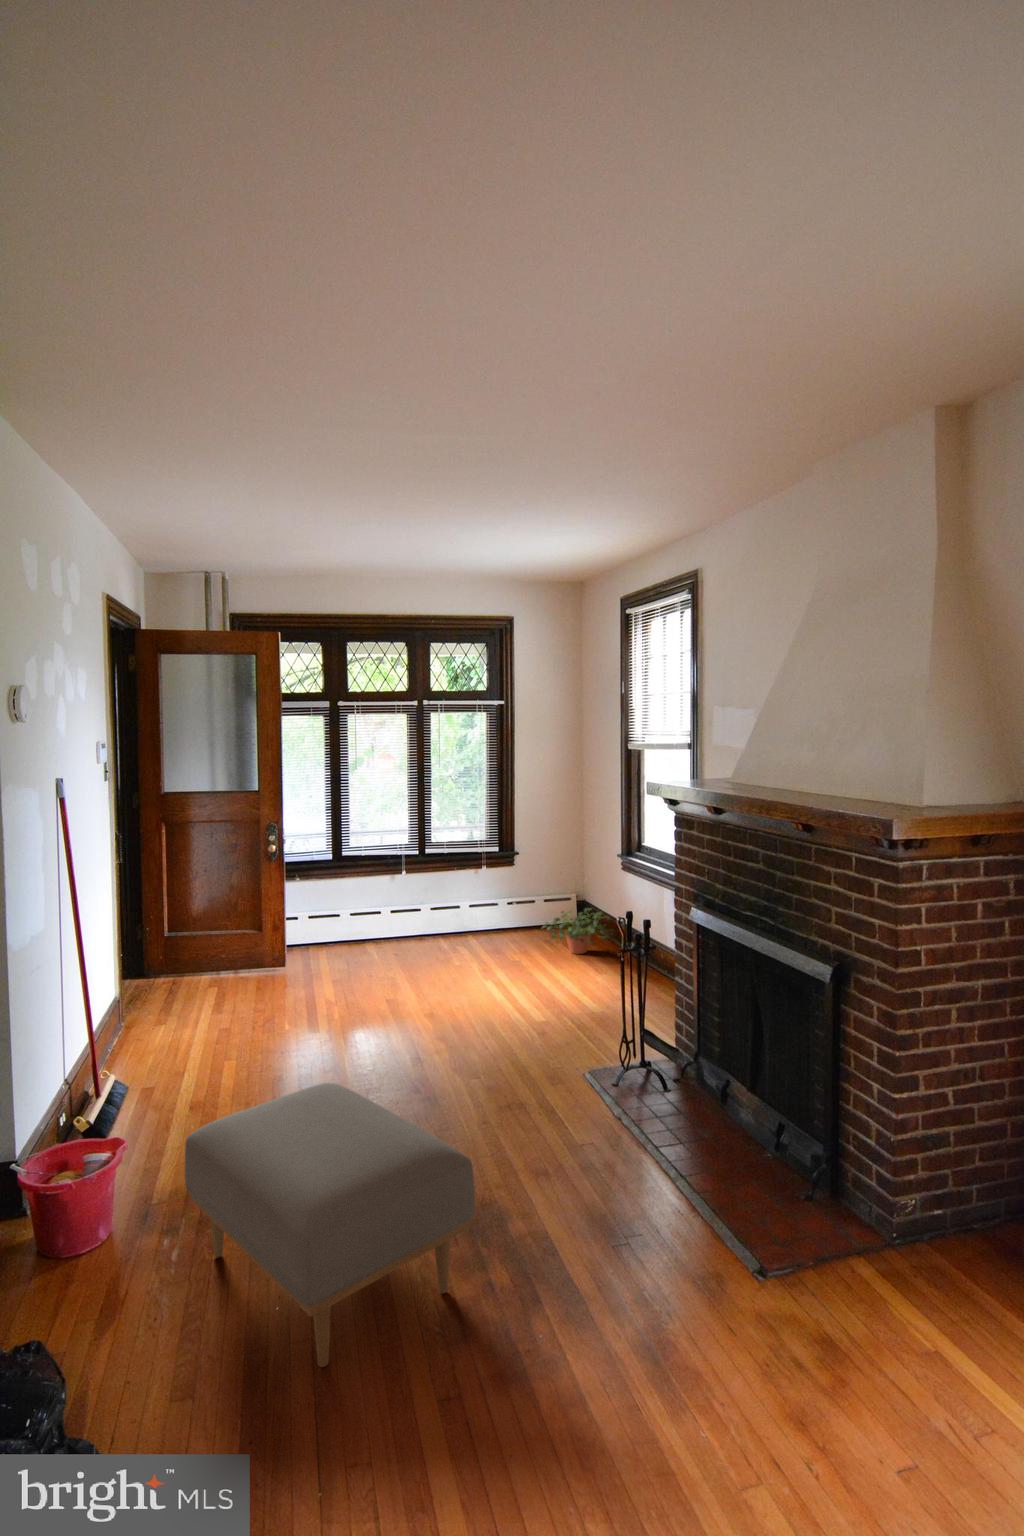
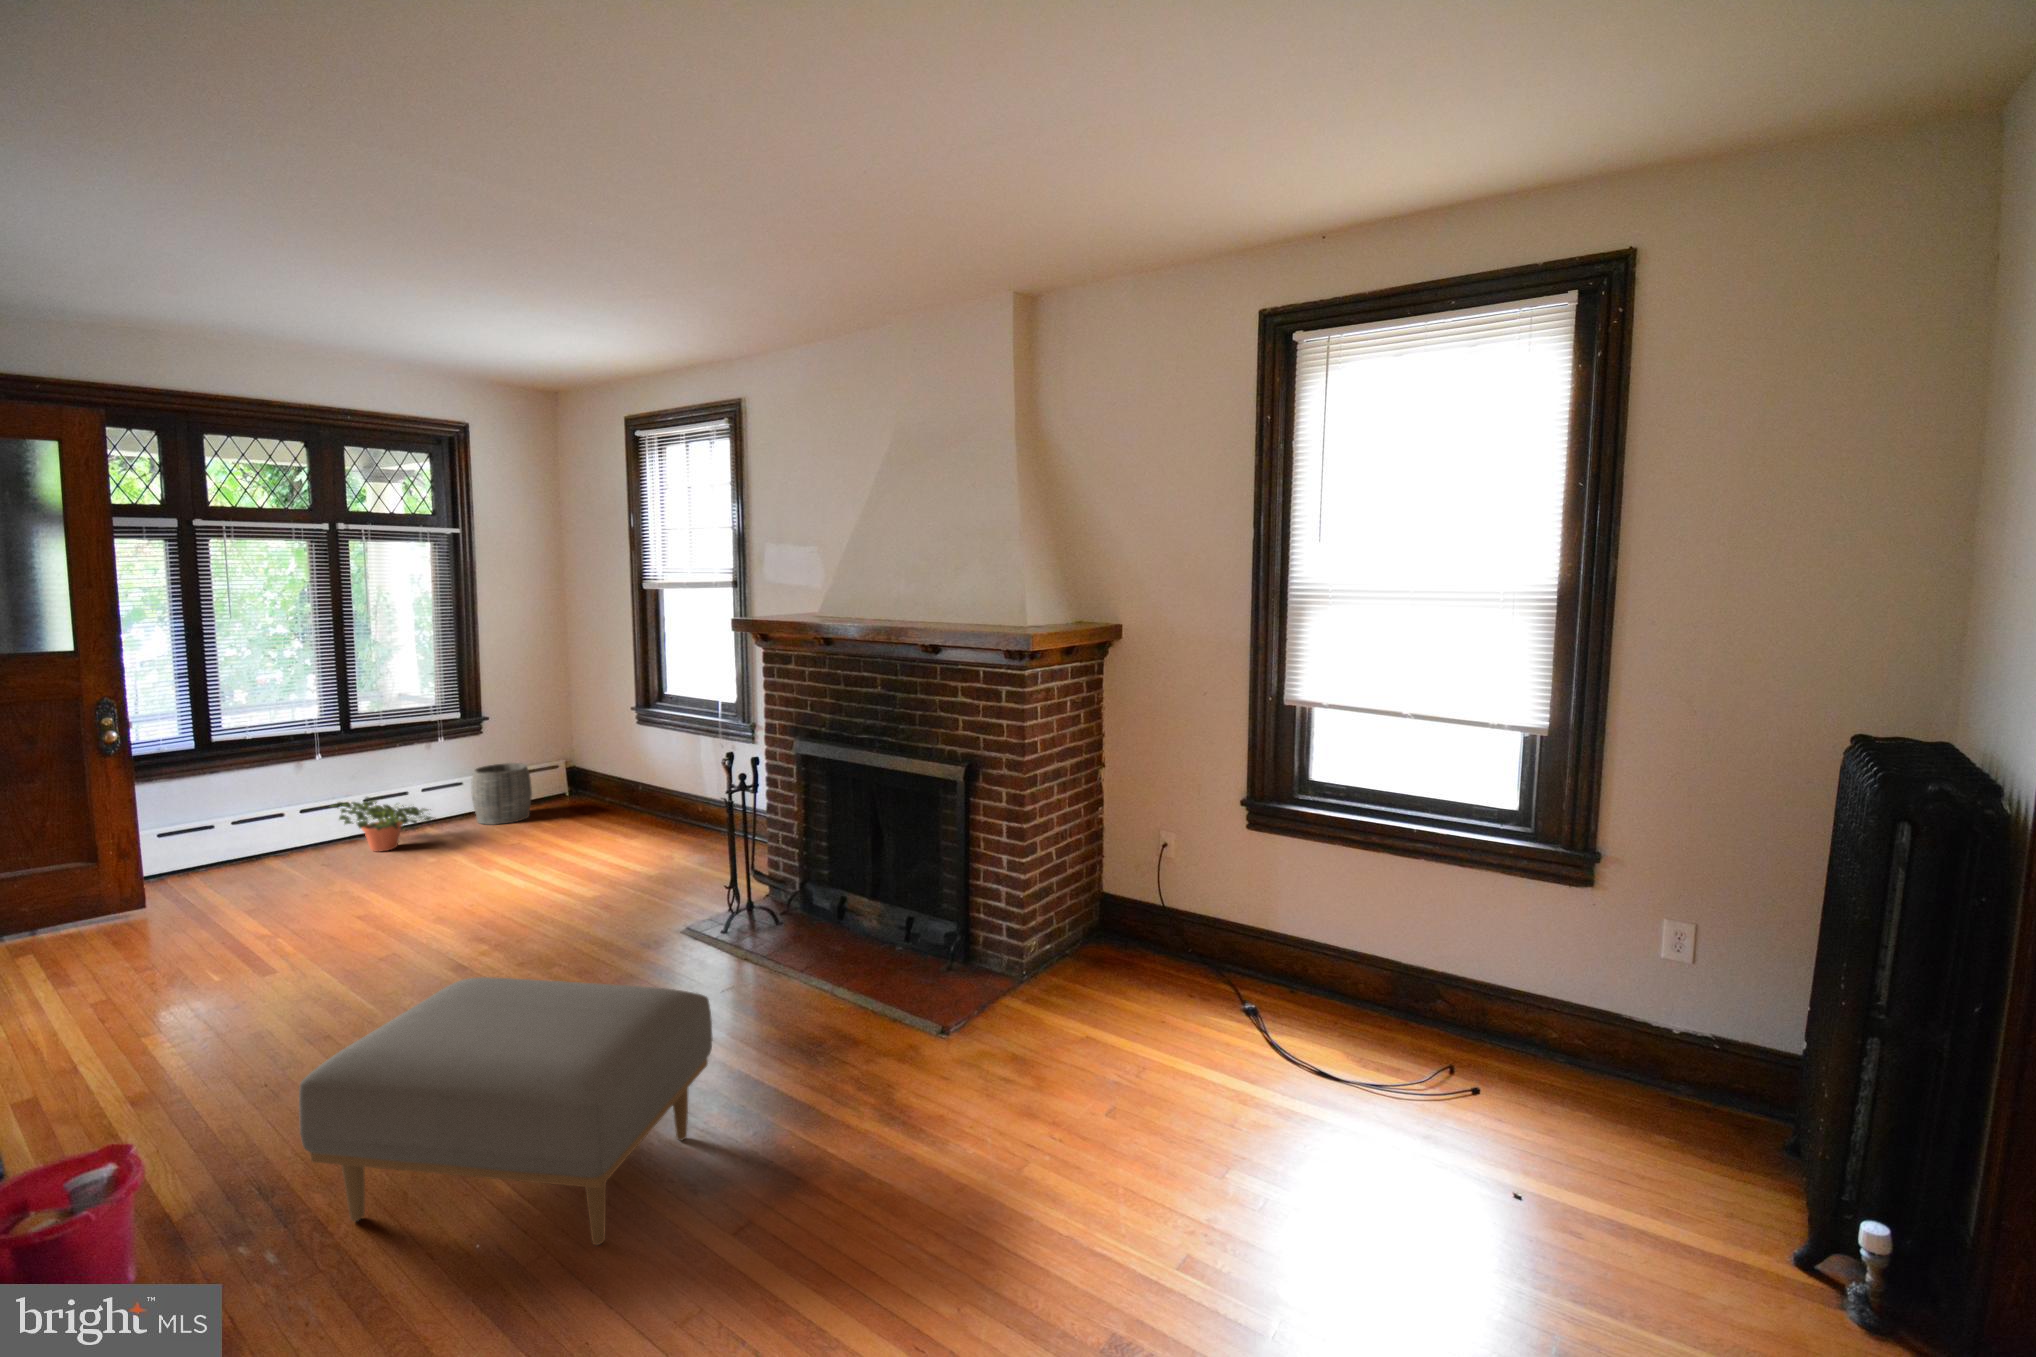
woven basket: none [500,891,543,942] -> present [471,763,532,825]
potted plant: present [543,908,612,954] -> present [332,797,434,852]

